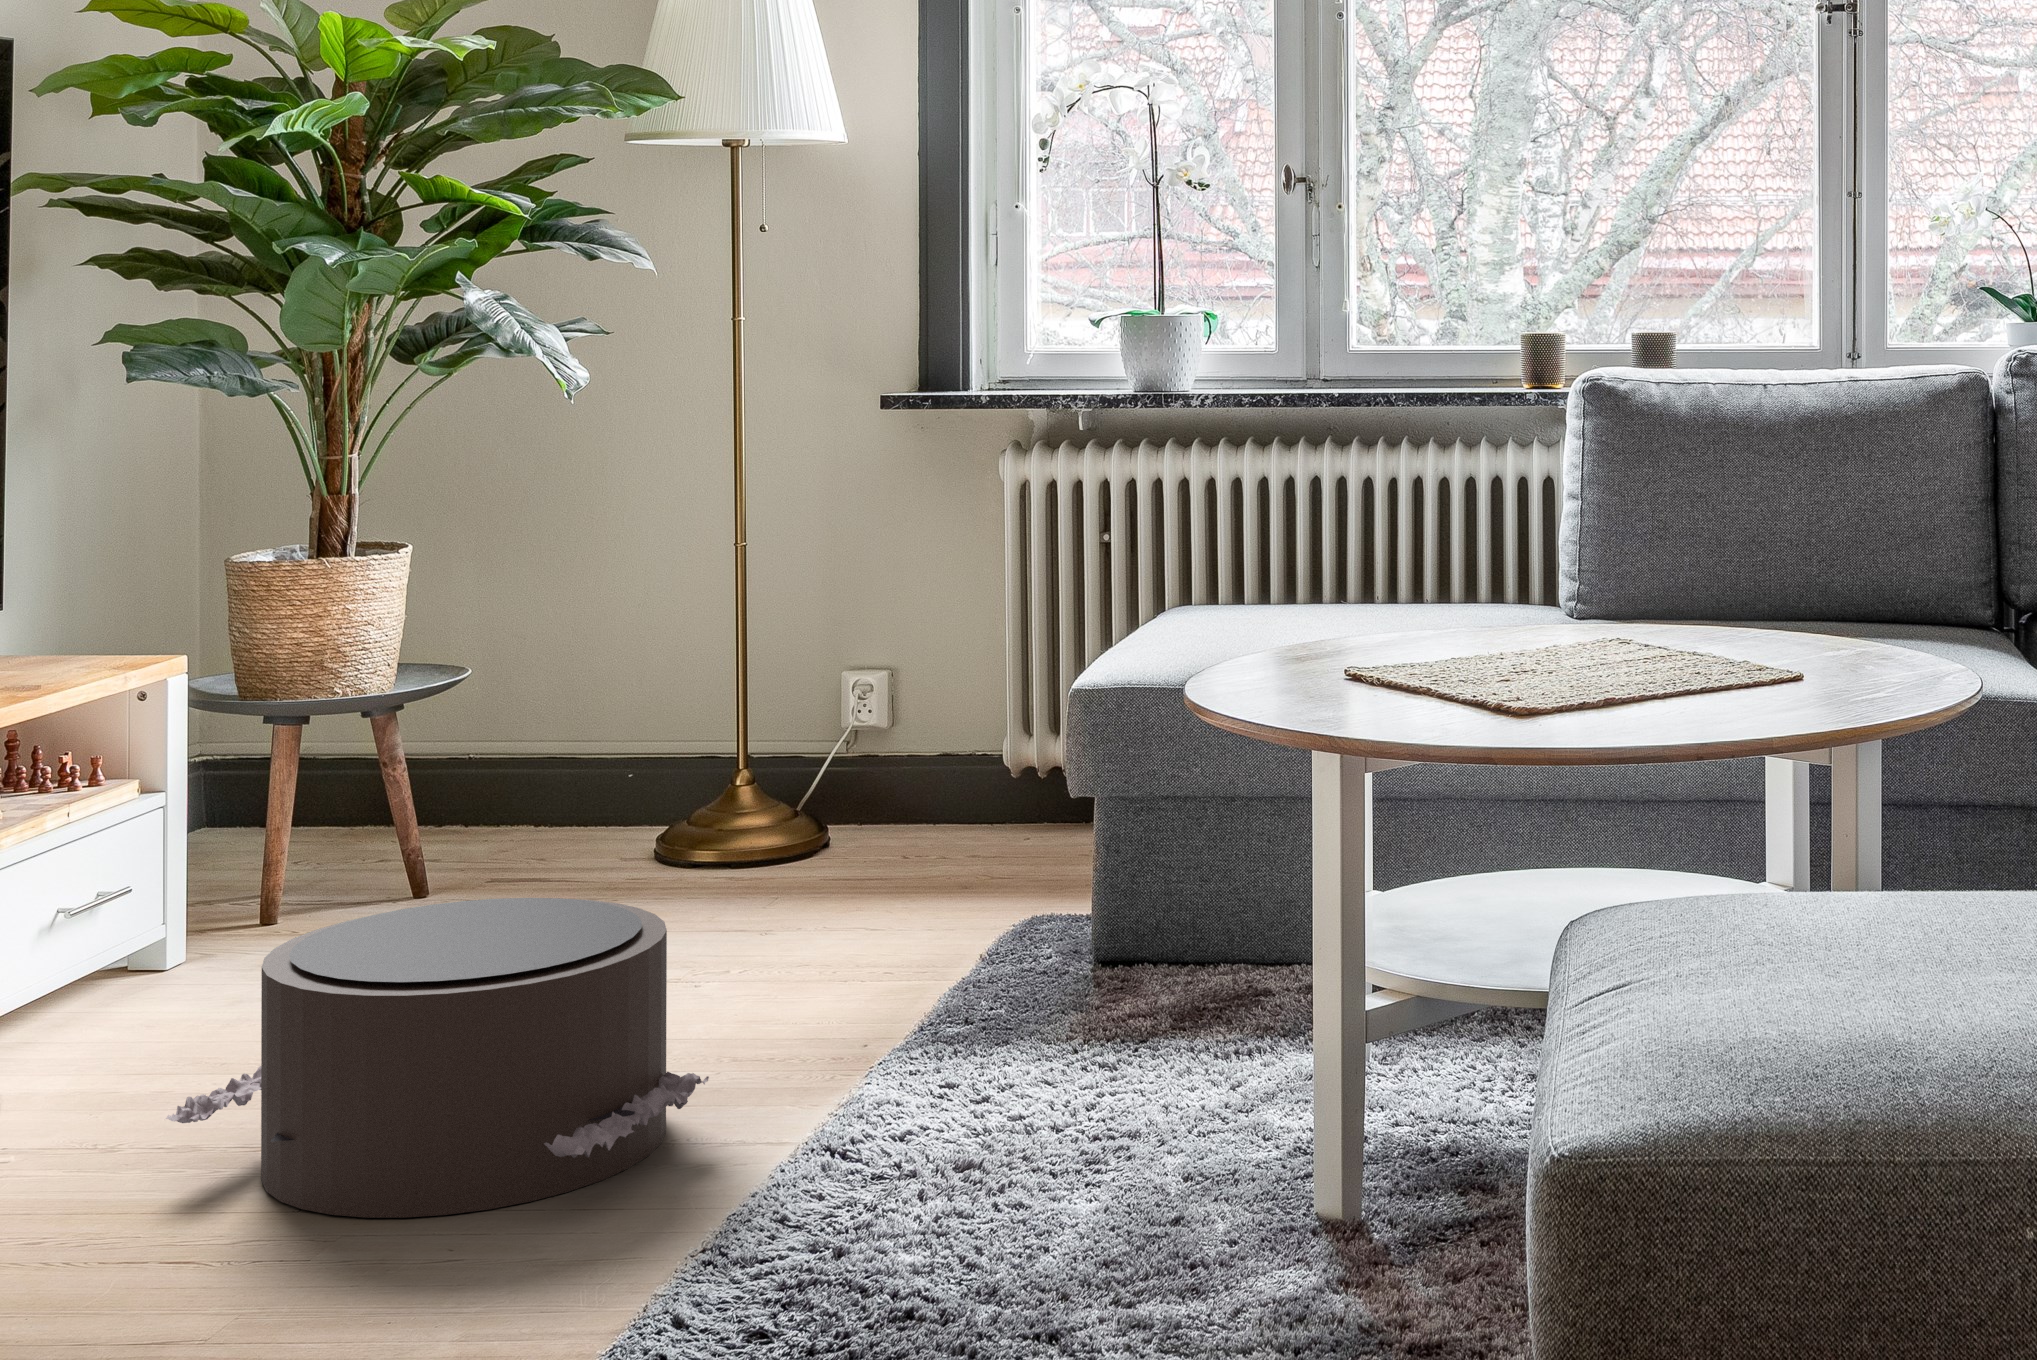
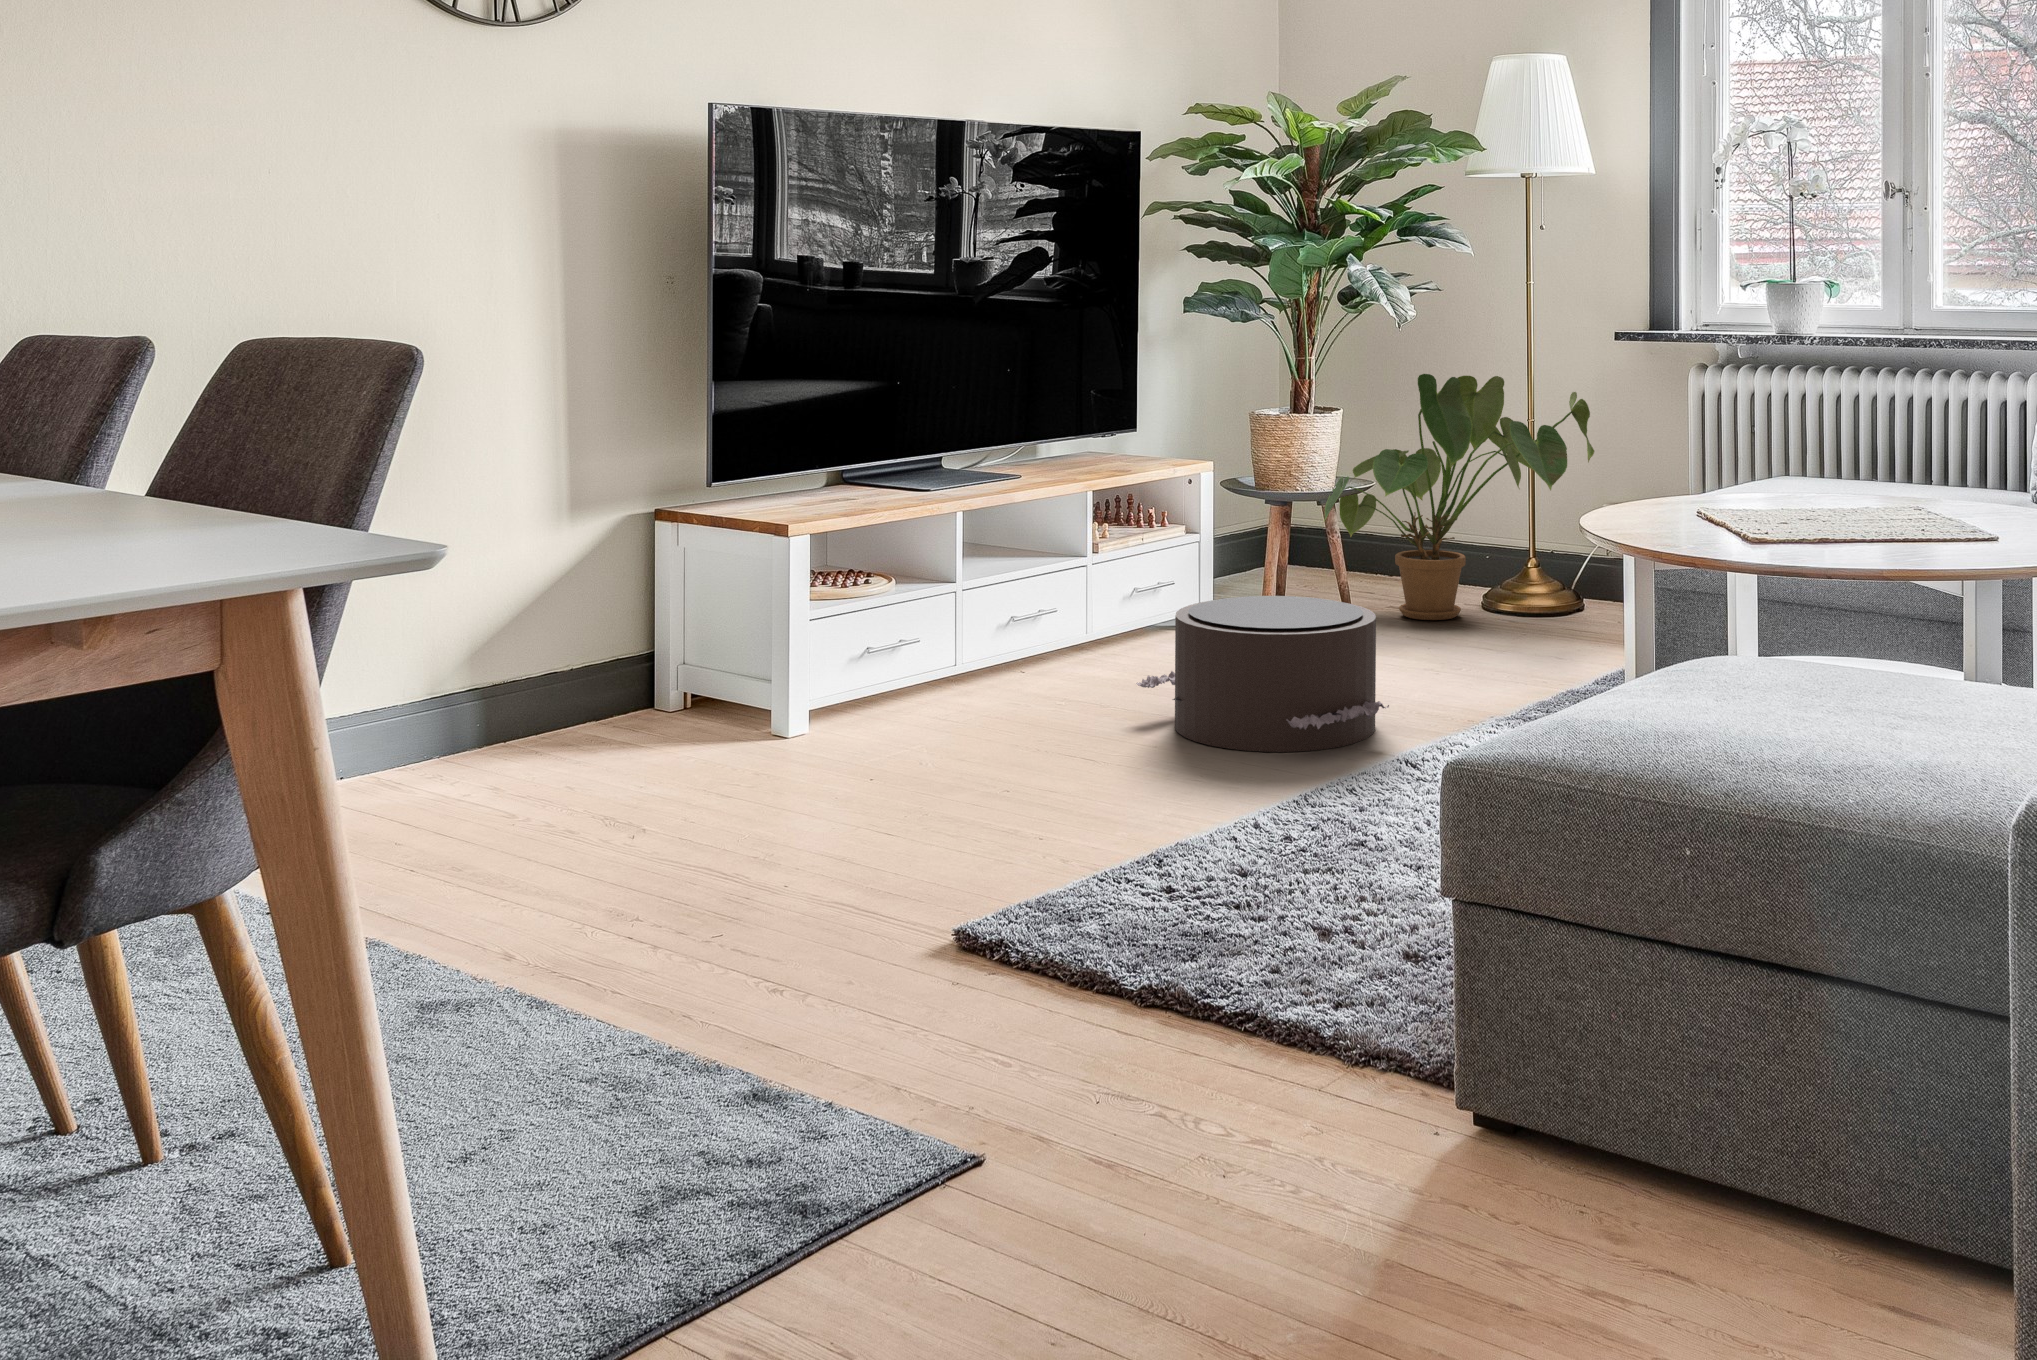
house plant: none [395,472,851,890] -> present [1324,374,1594,620]

